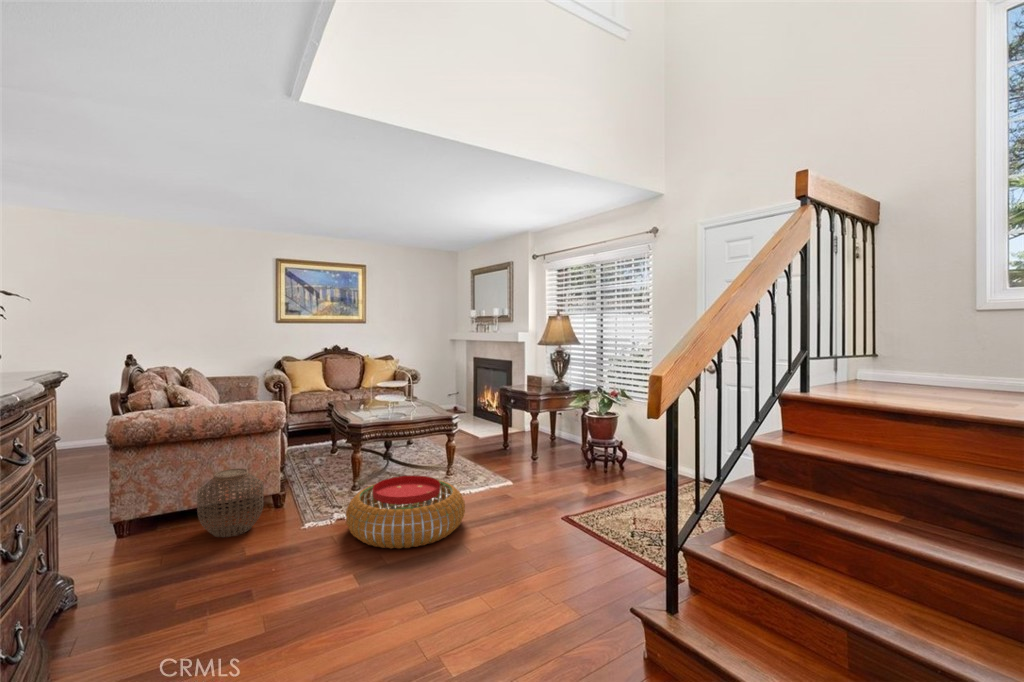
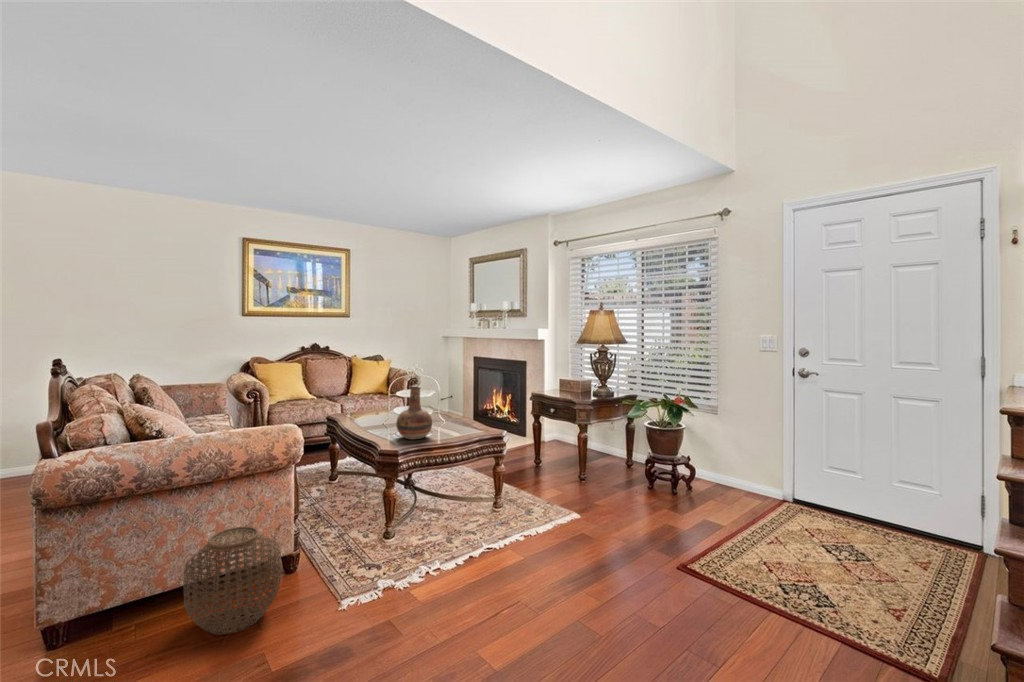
vase: none [366,377,394,417] -> present [396,387,432,440]
pouf: present [346,475,465,549] -> none [406,521,566,639]

